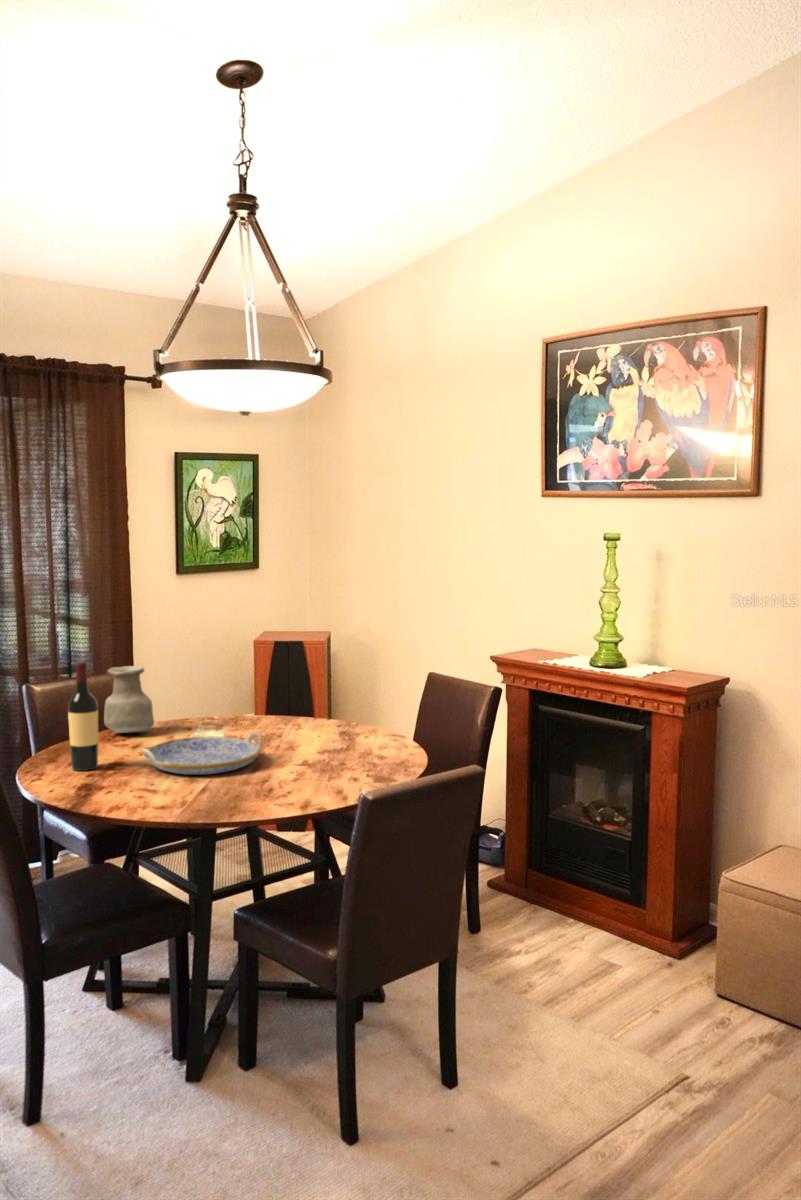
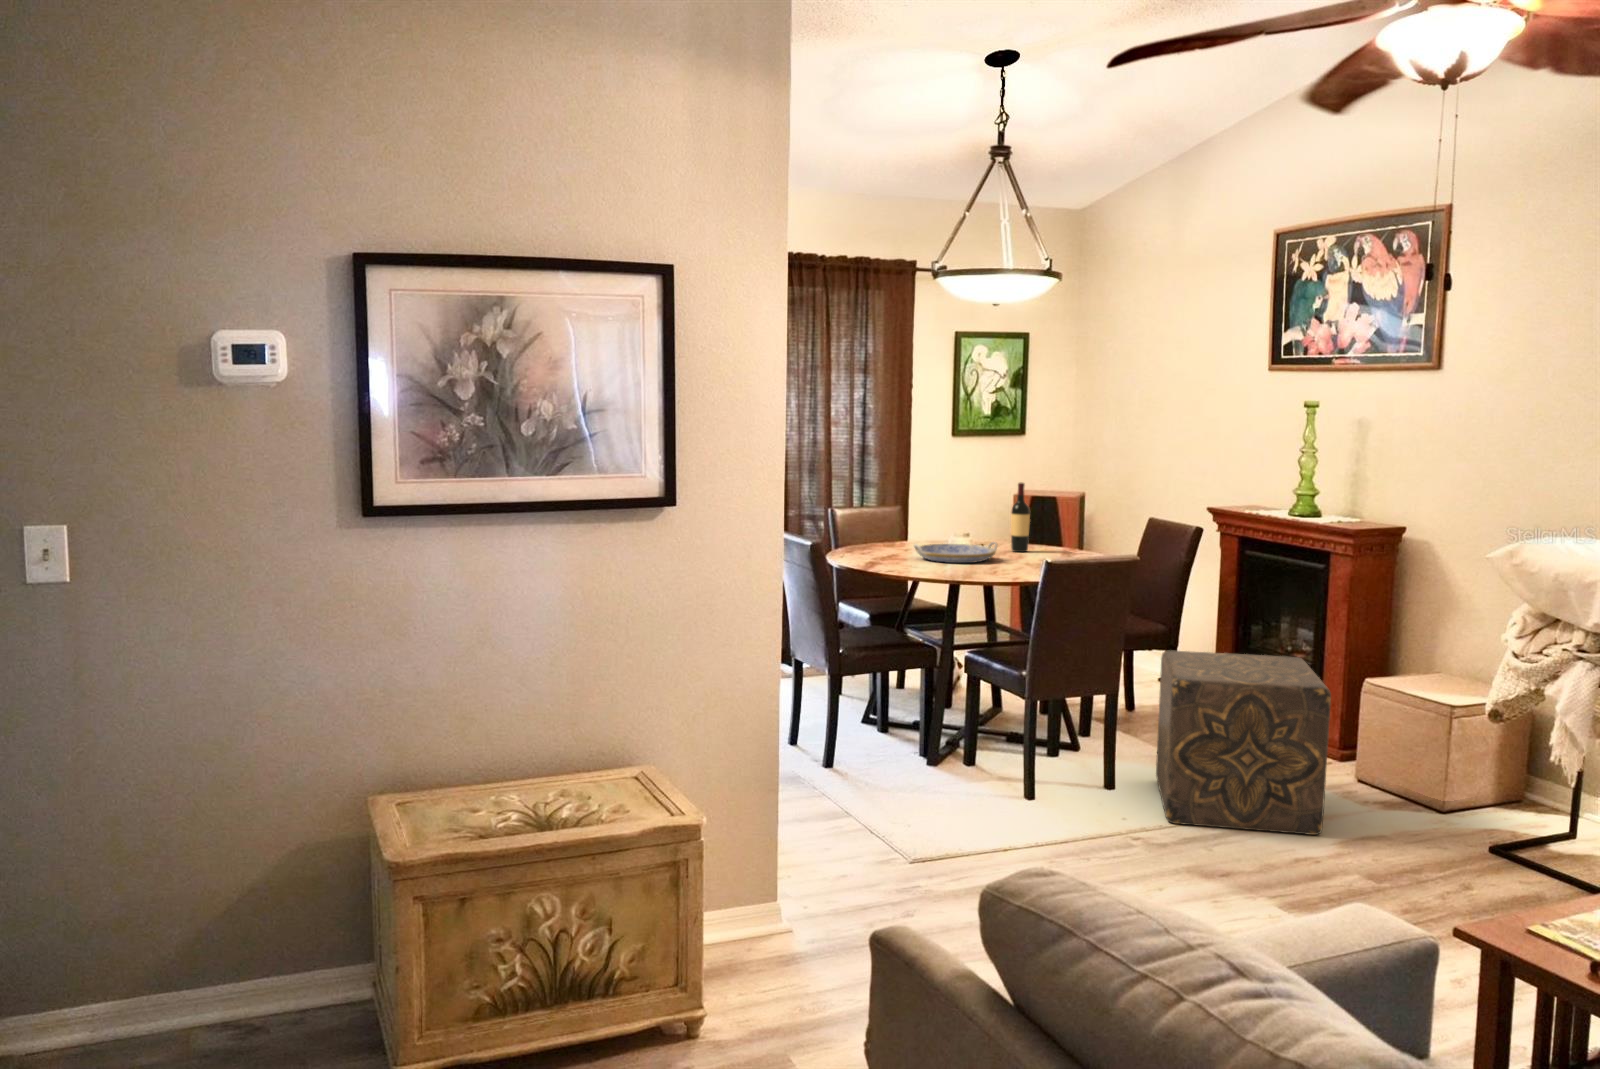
wine bottle: present [68,662,98,771] -> present [1011,483,1030,552]
vase: present [104,666,154,733] -> none [889,496,925,545]
ottoman: none [500,870,766,1170] -> present [1156,651,1331,835]

